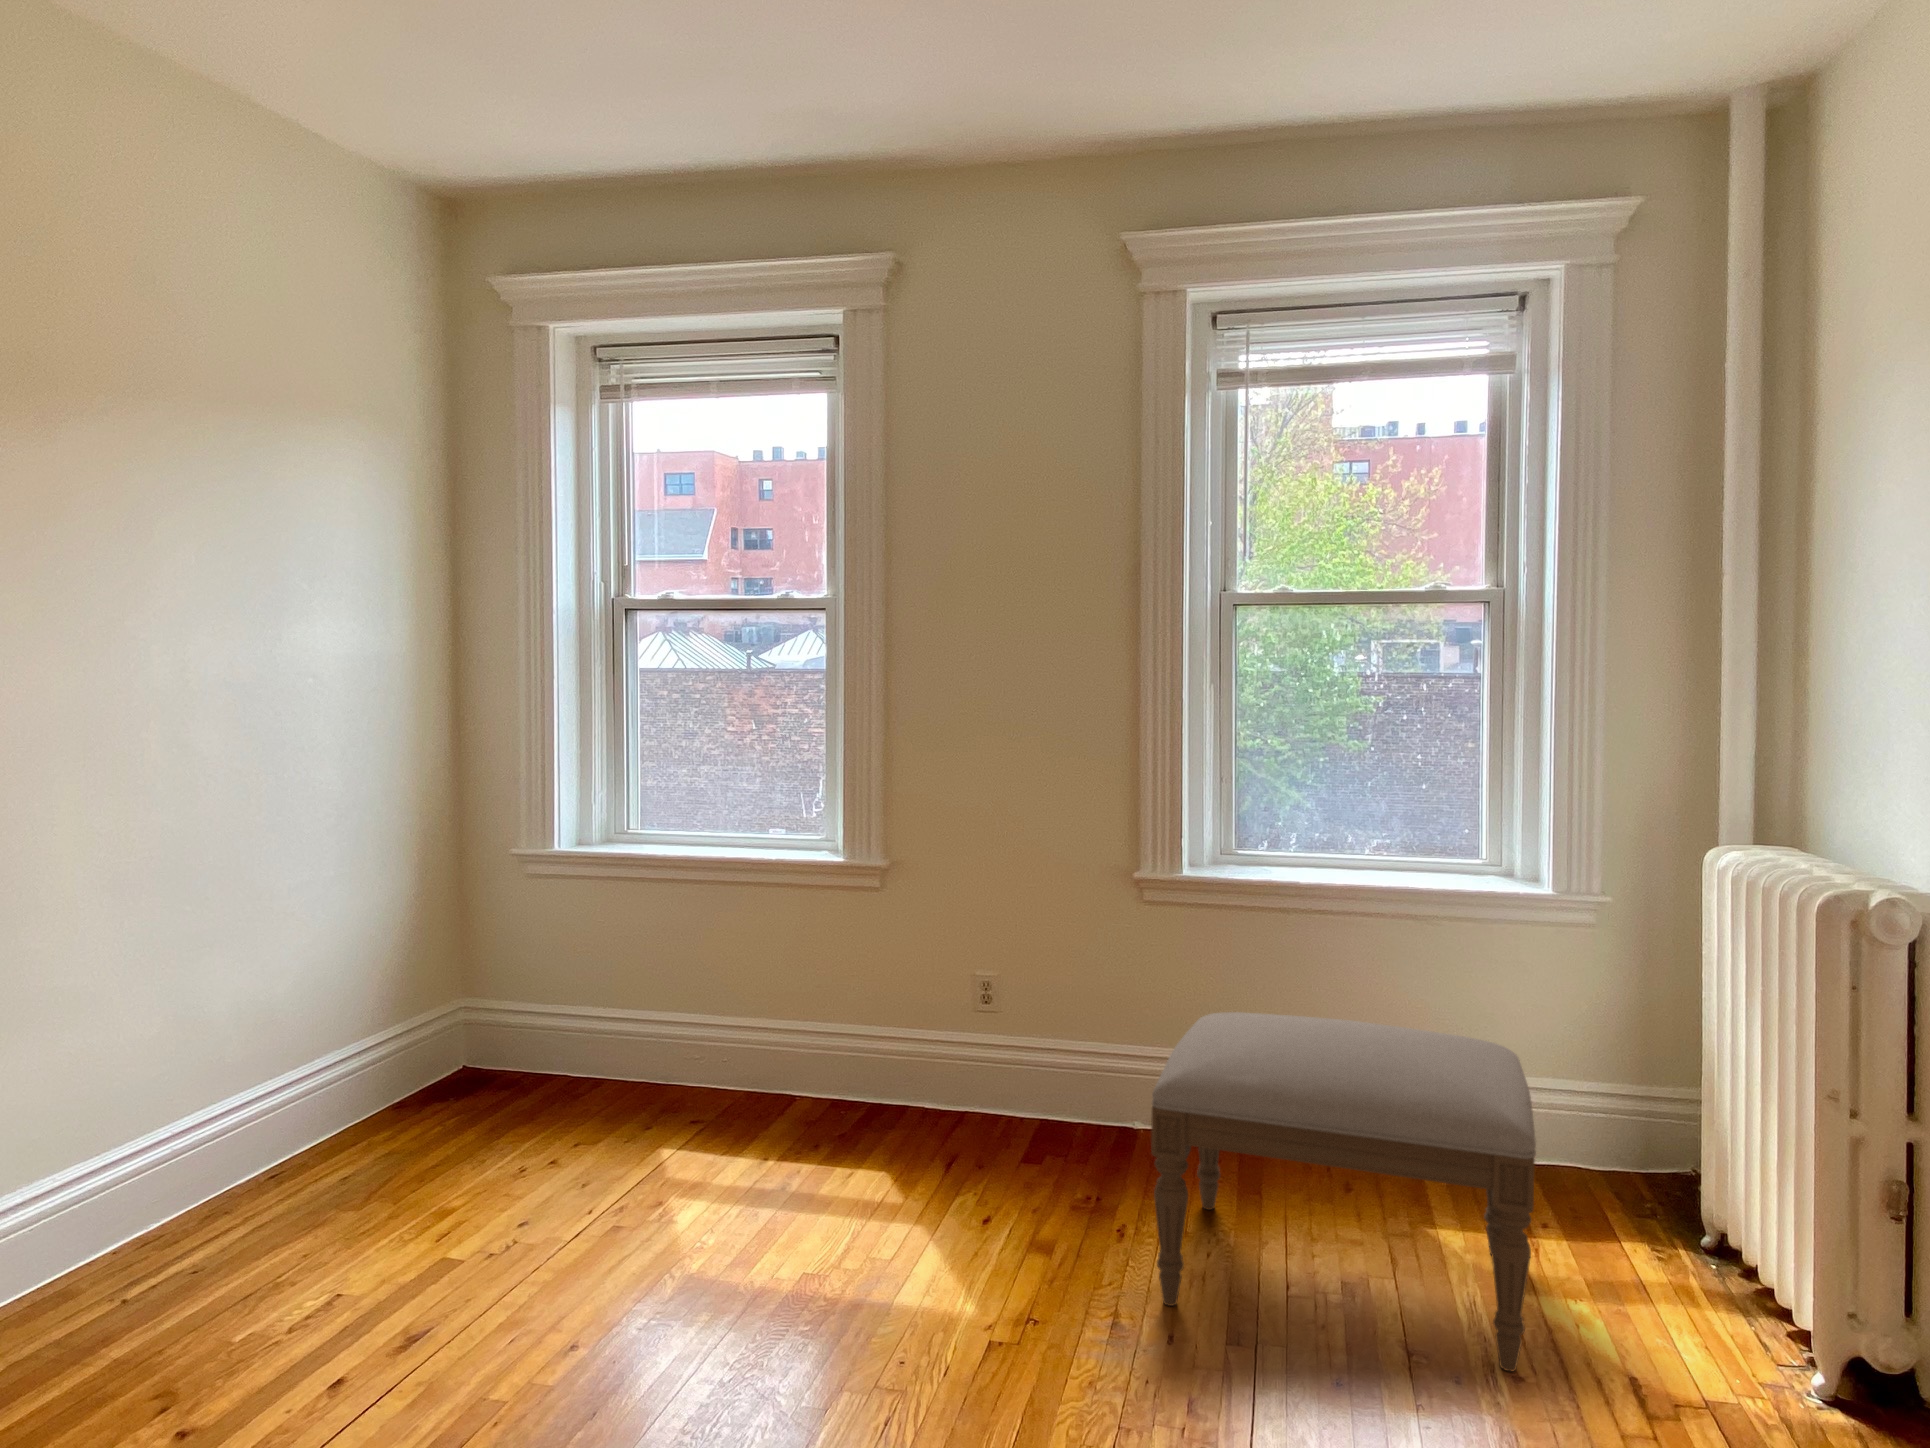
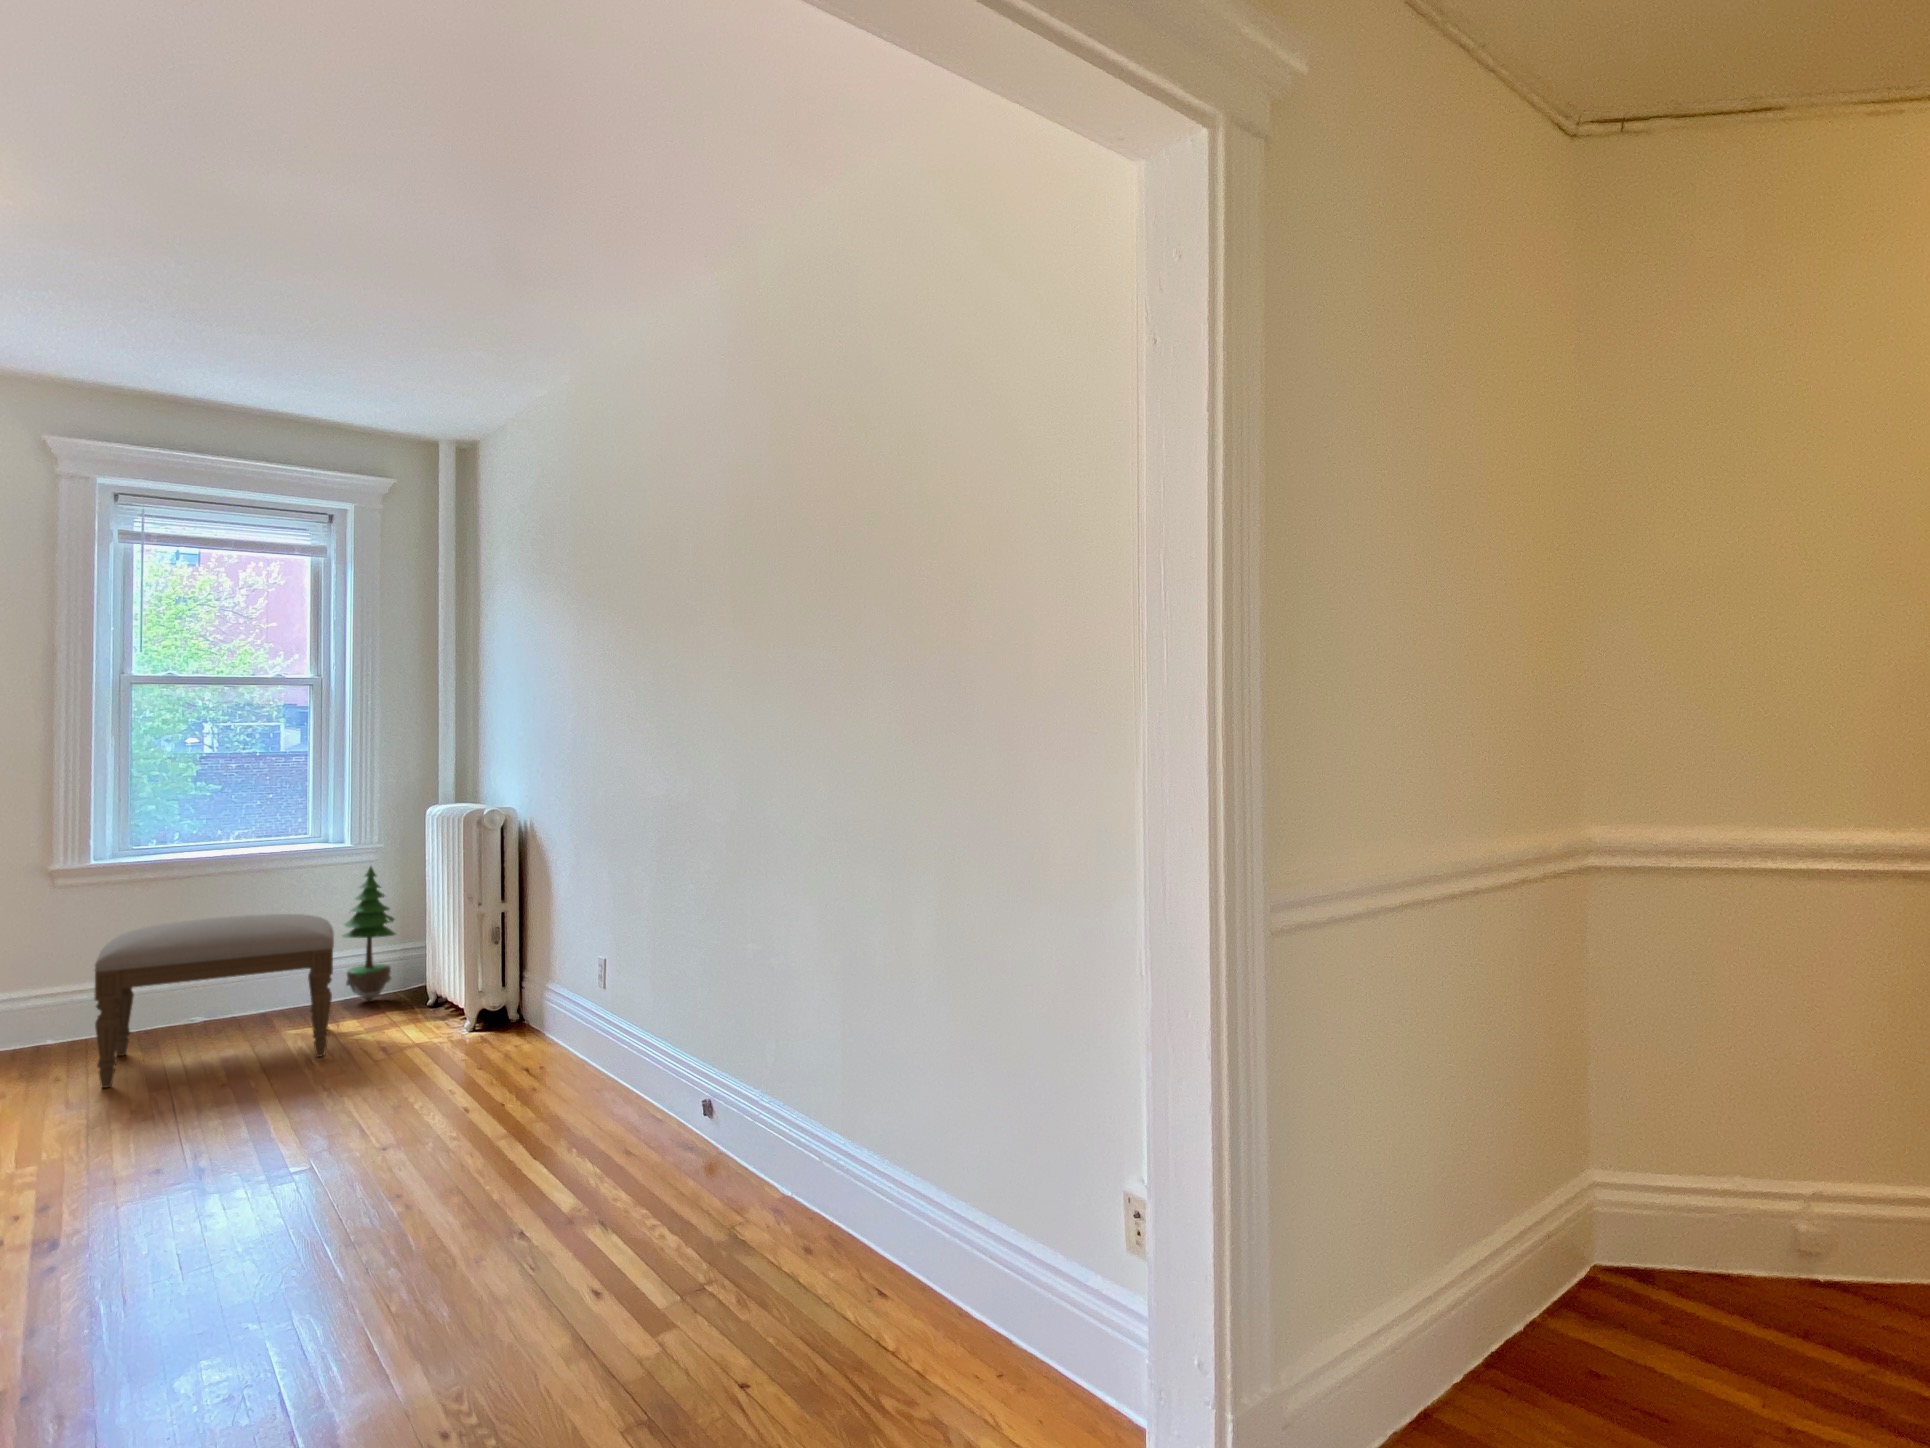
potted tree: none [1534,940,1635,1192] -> present [342,866,395,1001]

